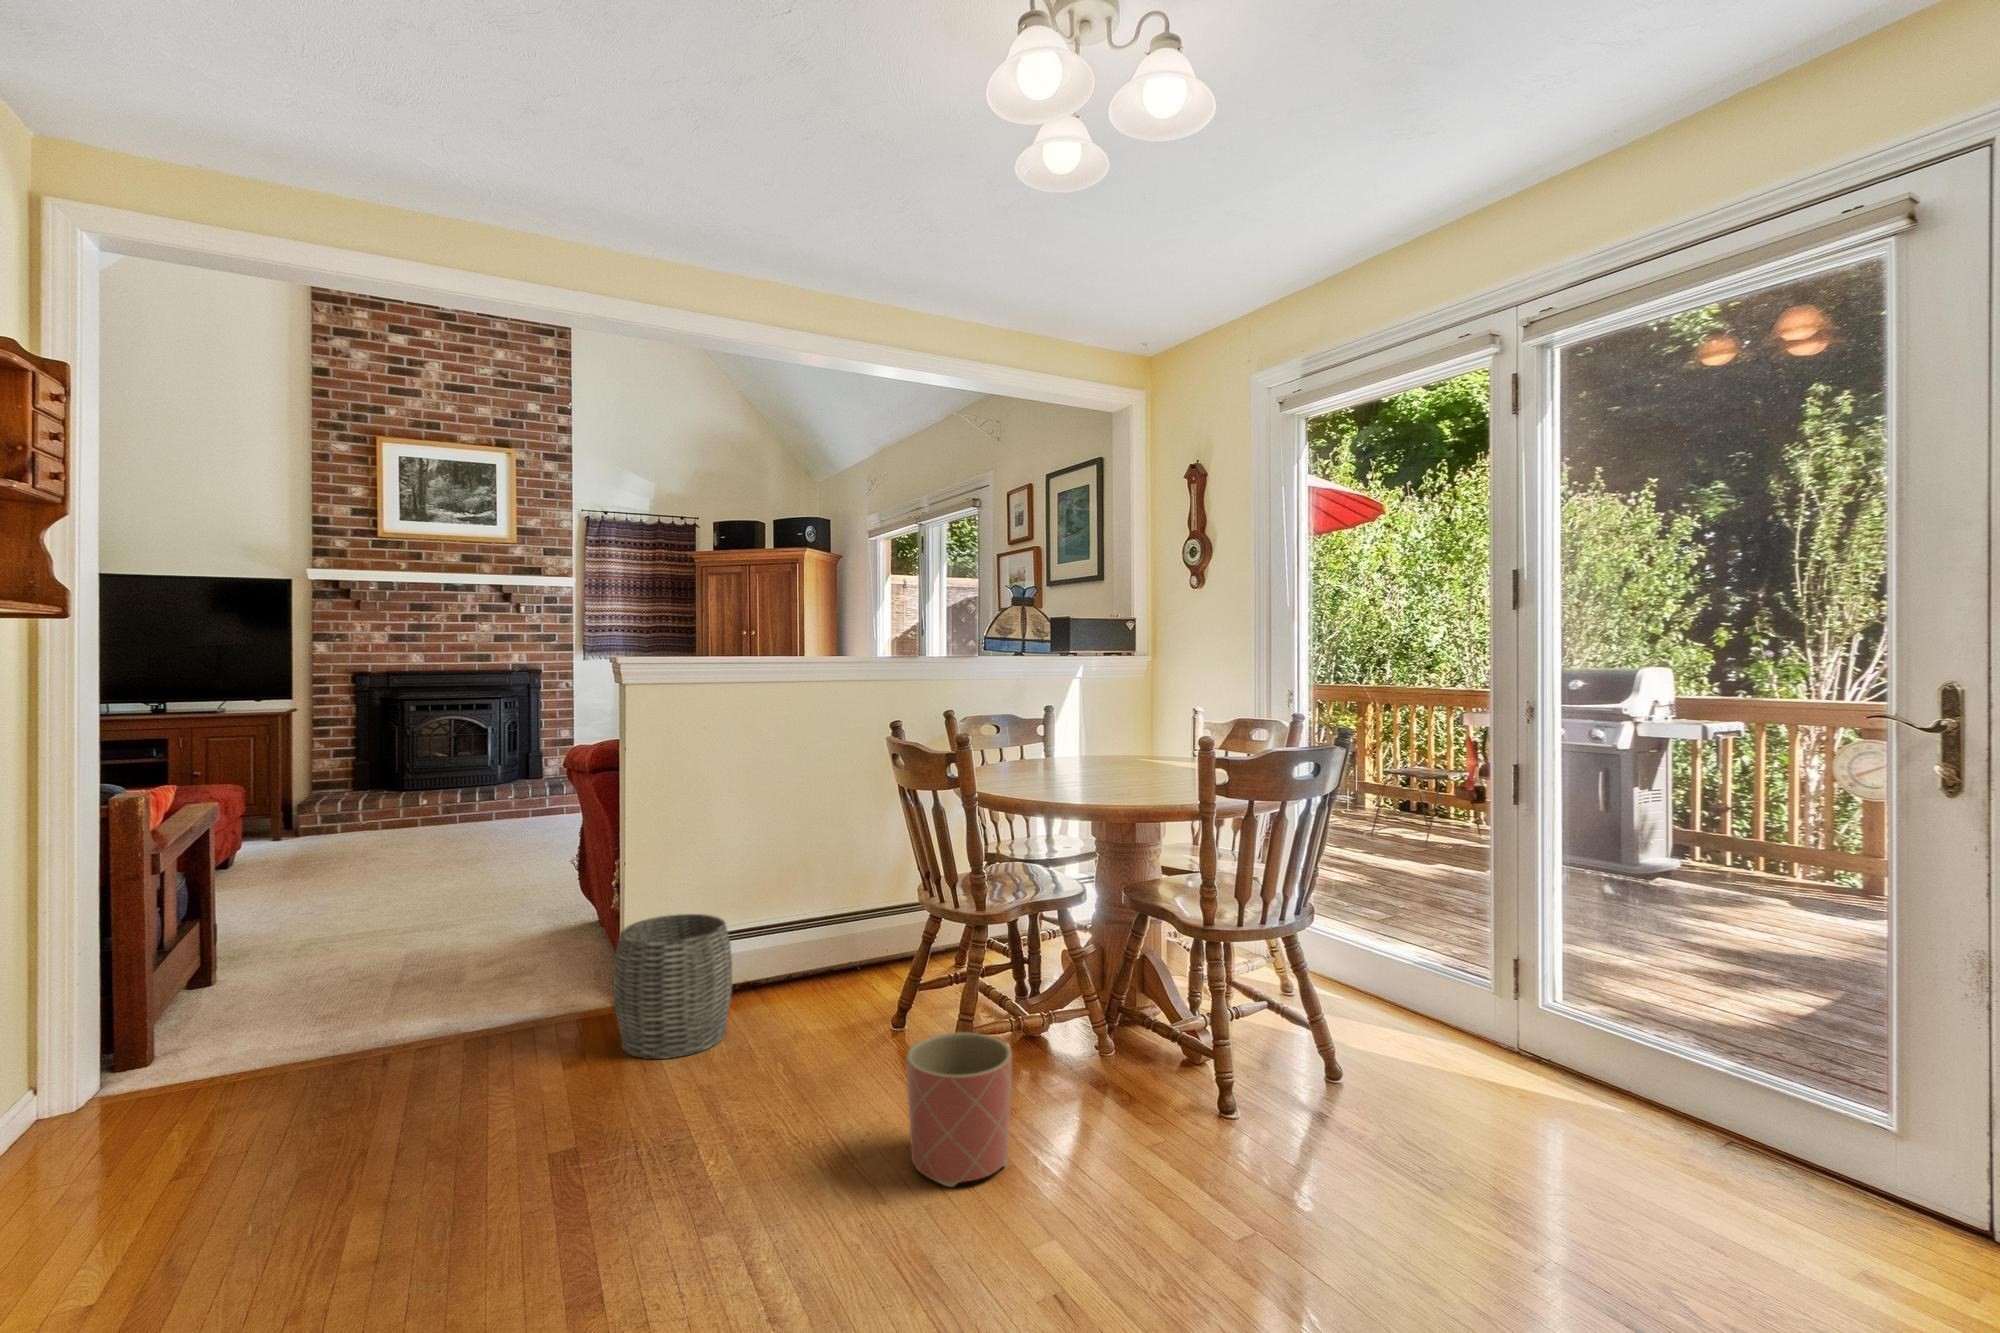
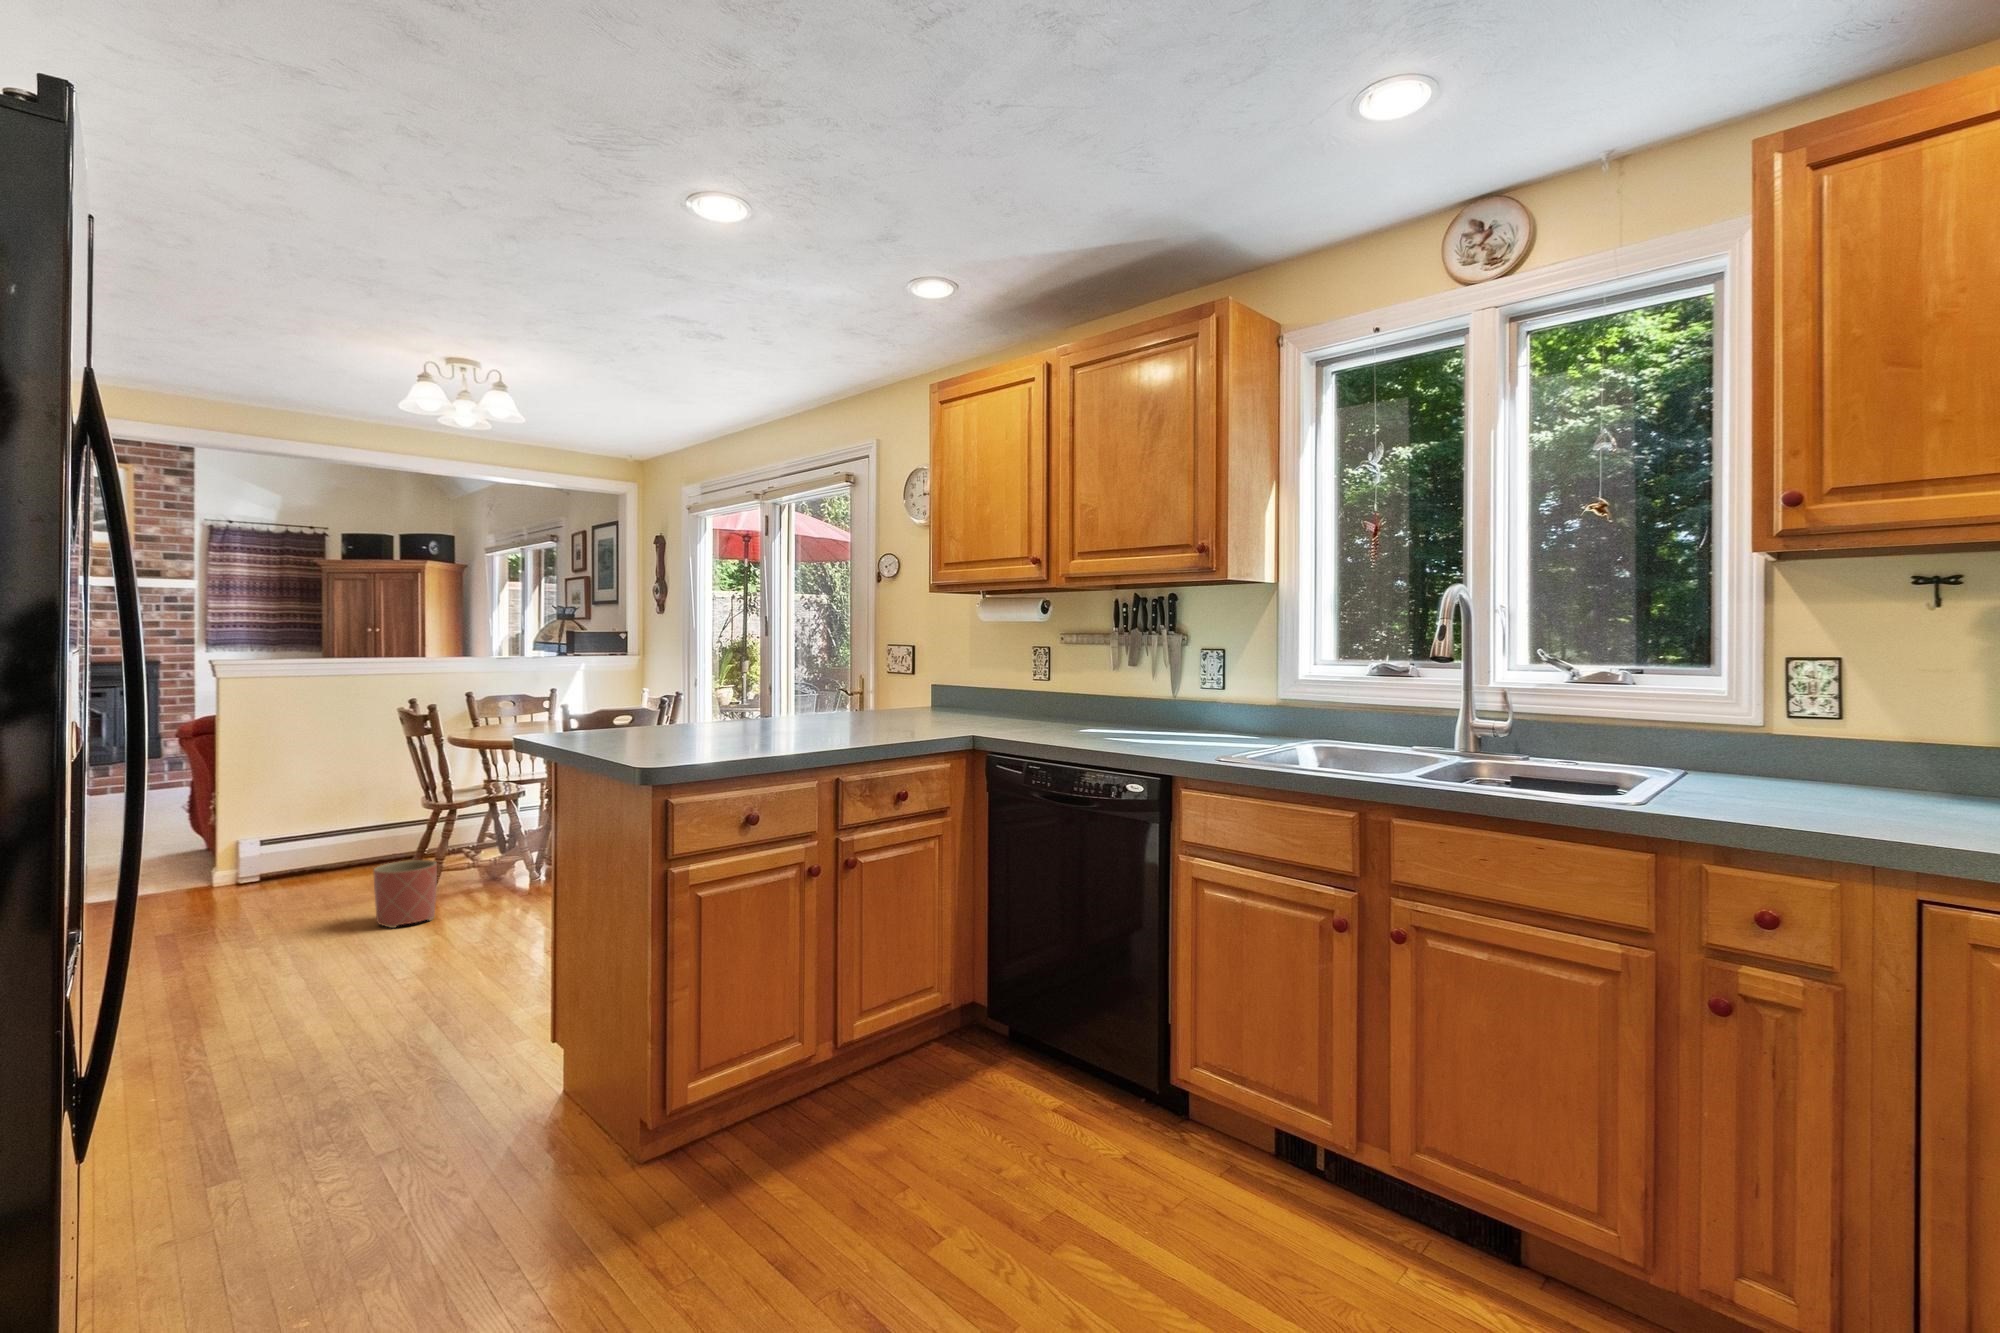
woven basket: present [614,914,732,1059] -> none [205,820,293,901]

